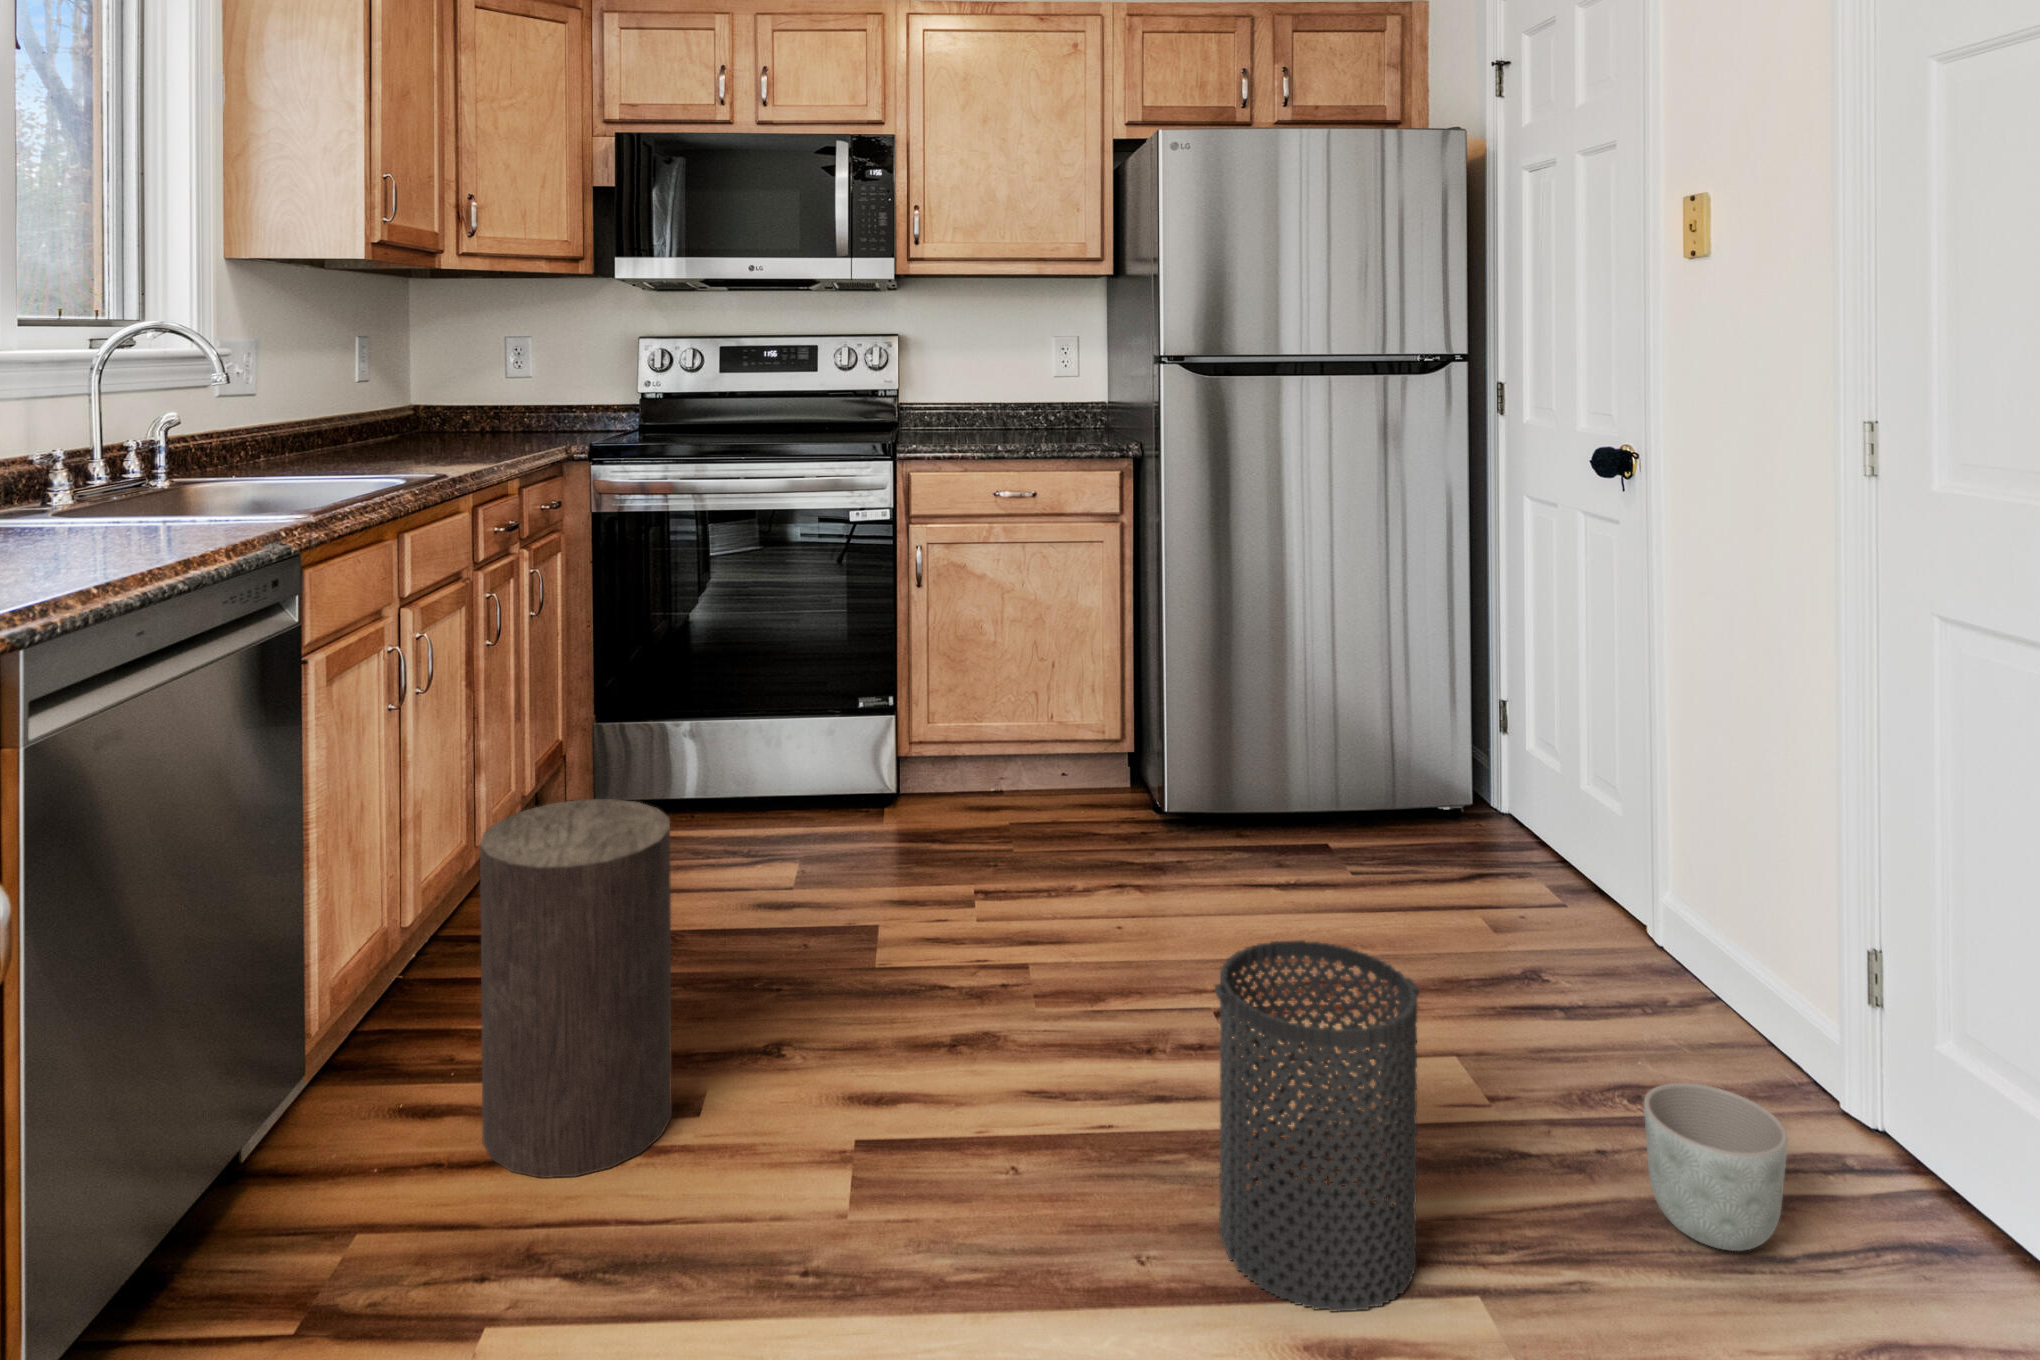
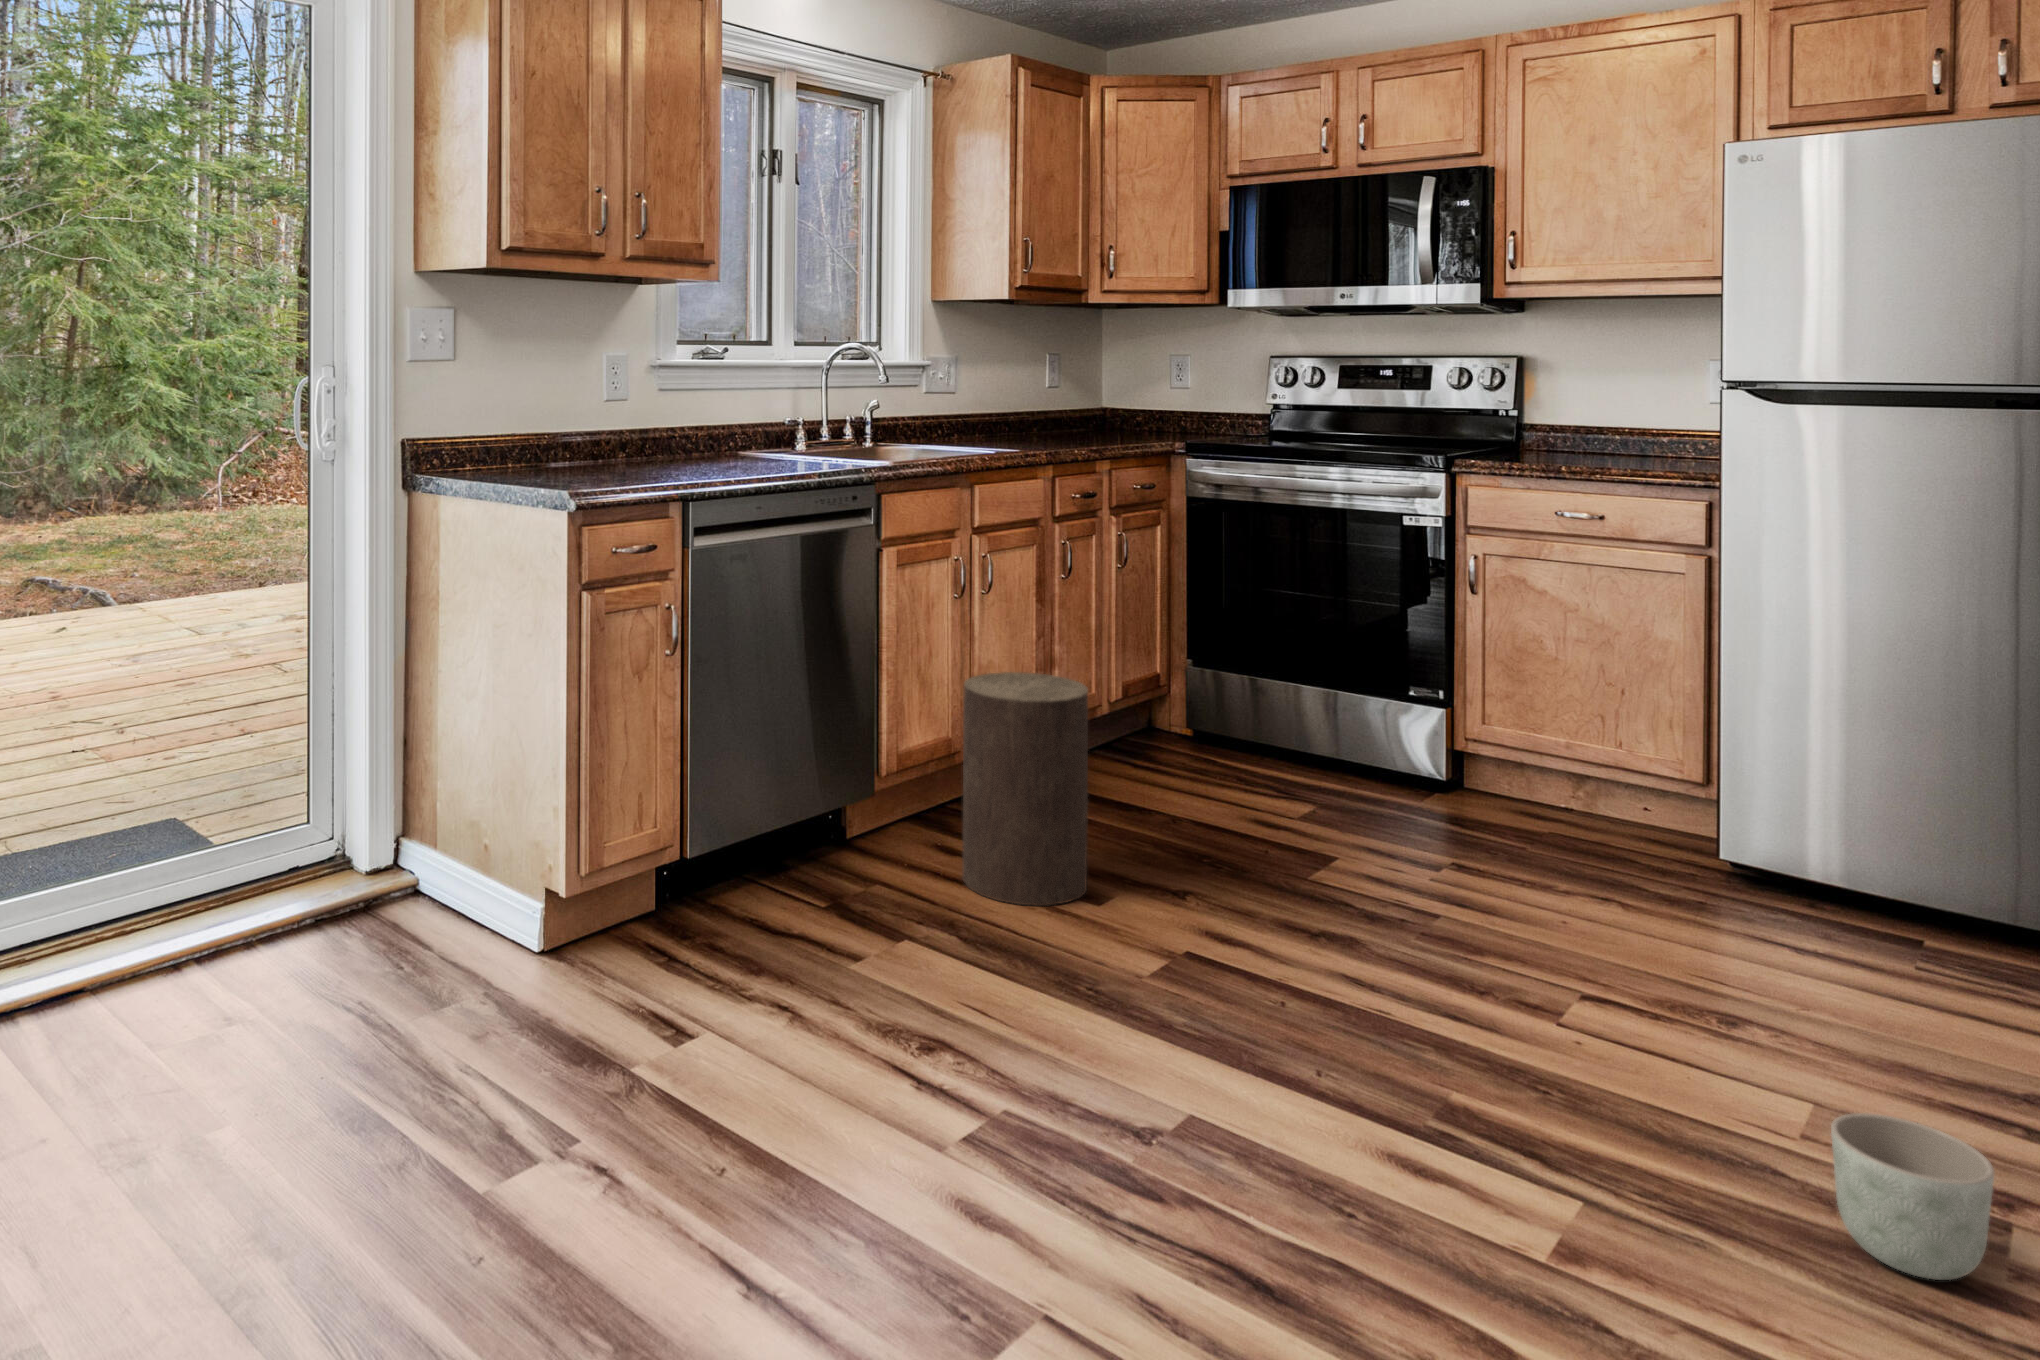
trash can: present [1215,940,1419,1312] -> none [1382,863,1567,1151]

